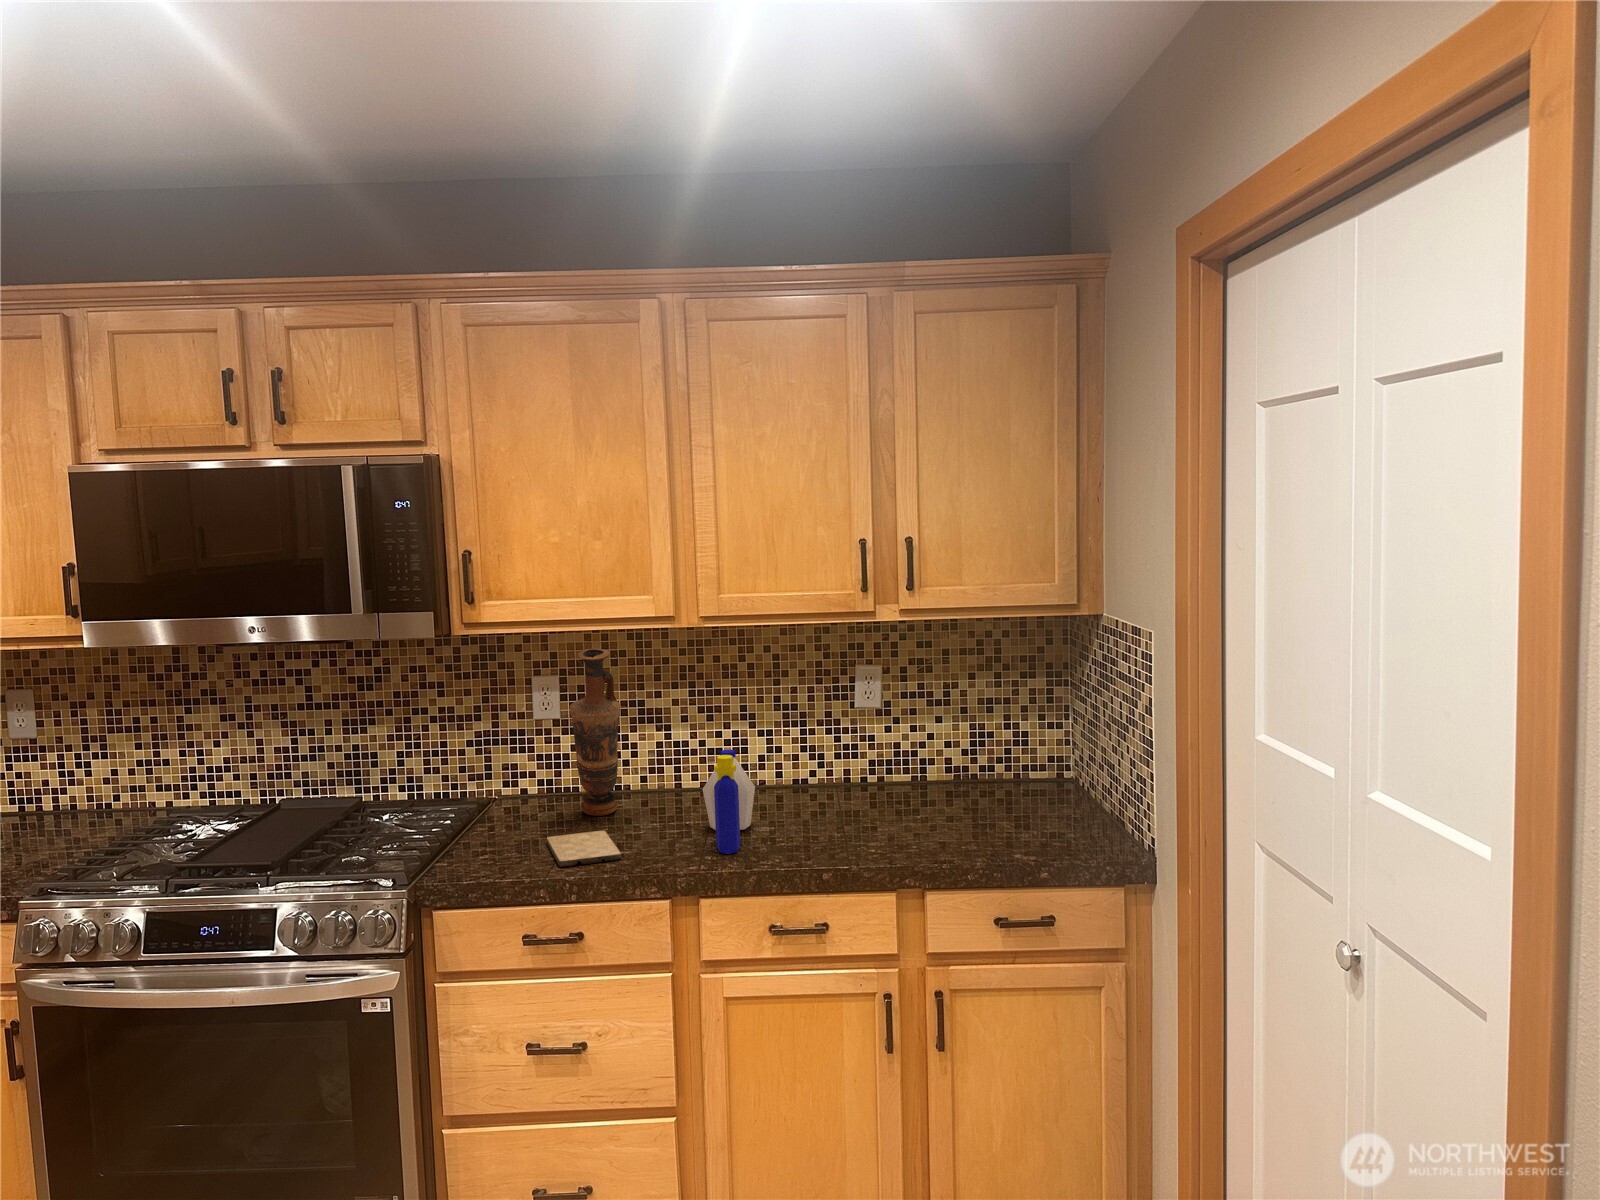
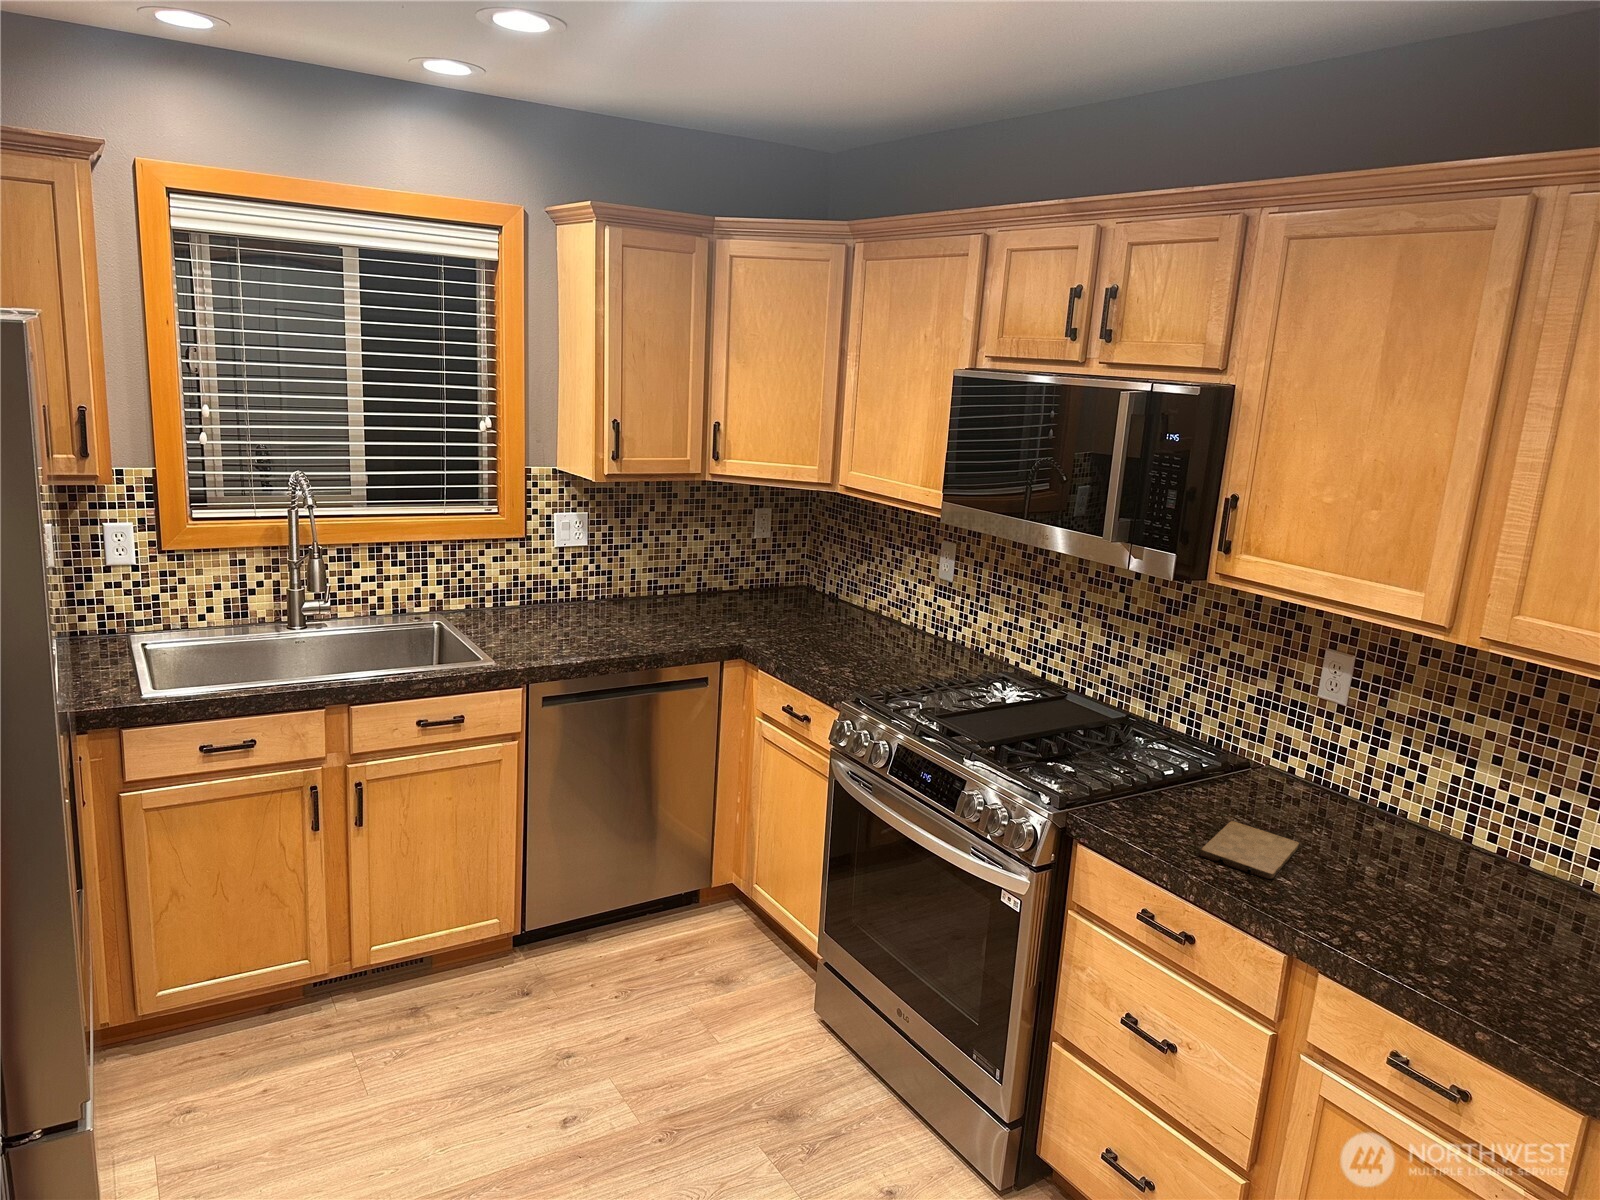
vase: present [570,649,620,816] -> none [1315,636,1386,830]
bottle: present [703,750,755,854] -> none [1393,815,1509,944]

